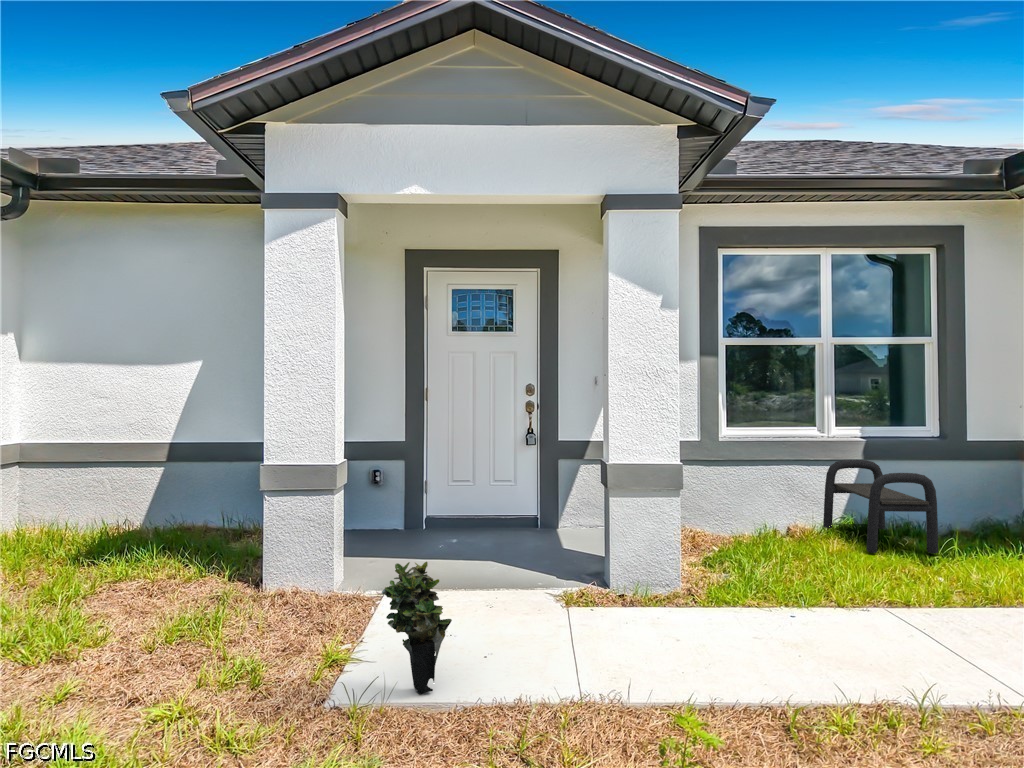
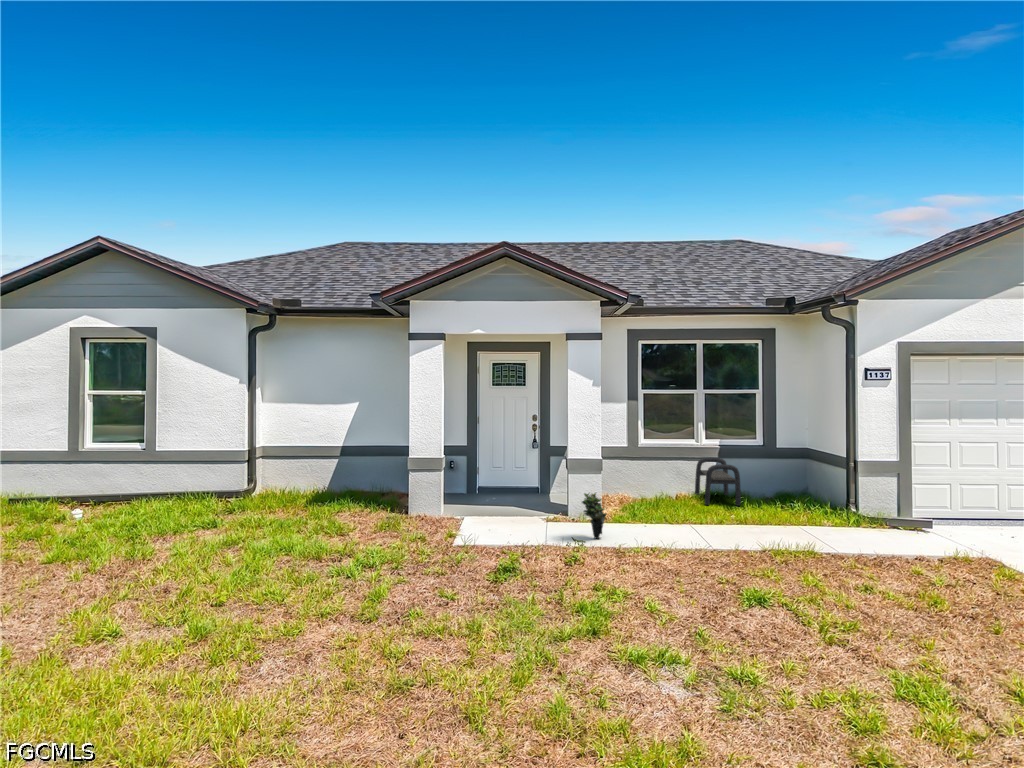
potted plant: present [382,562,452,694] -> present [582,493,607,539]

